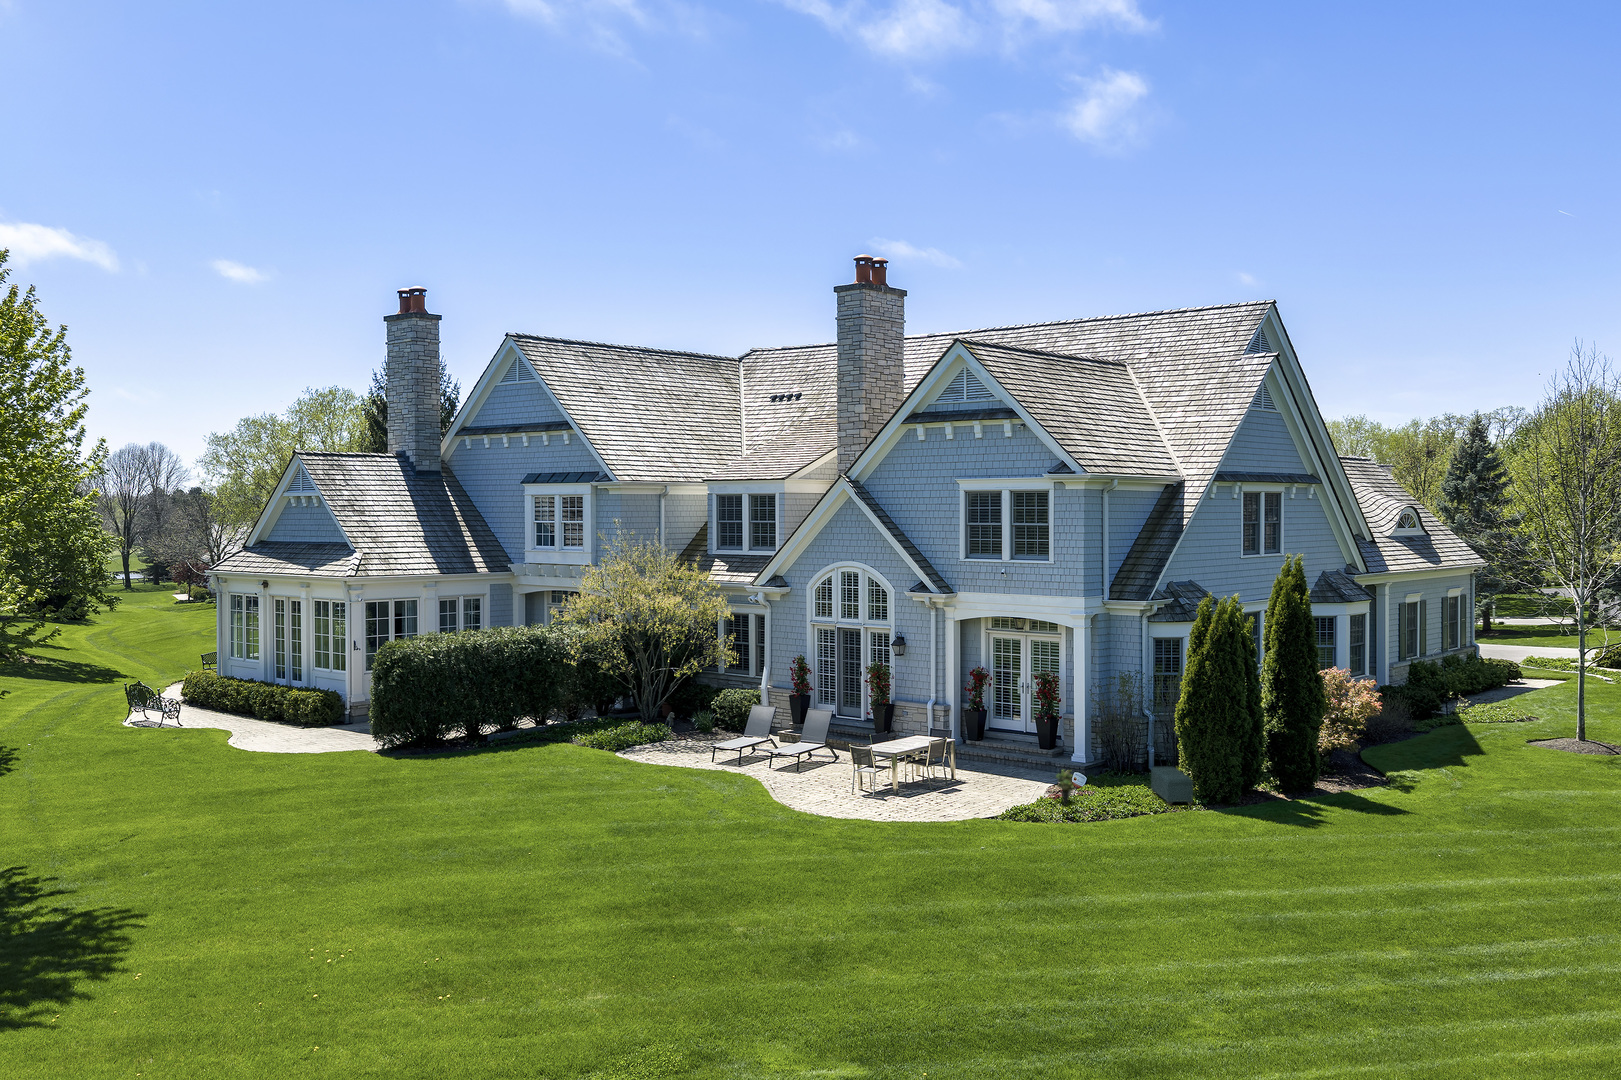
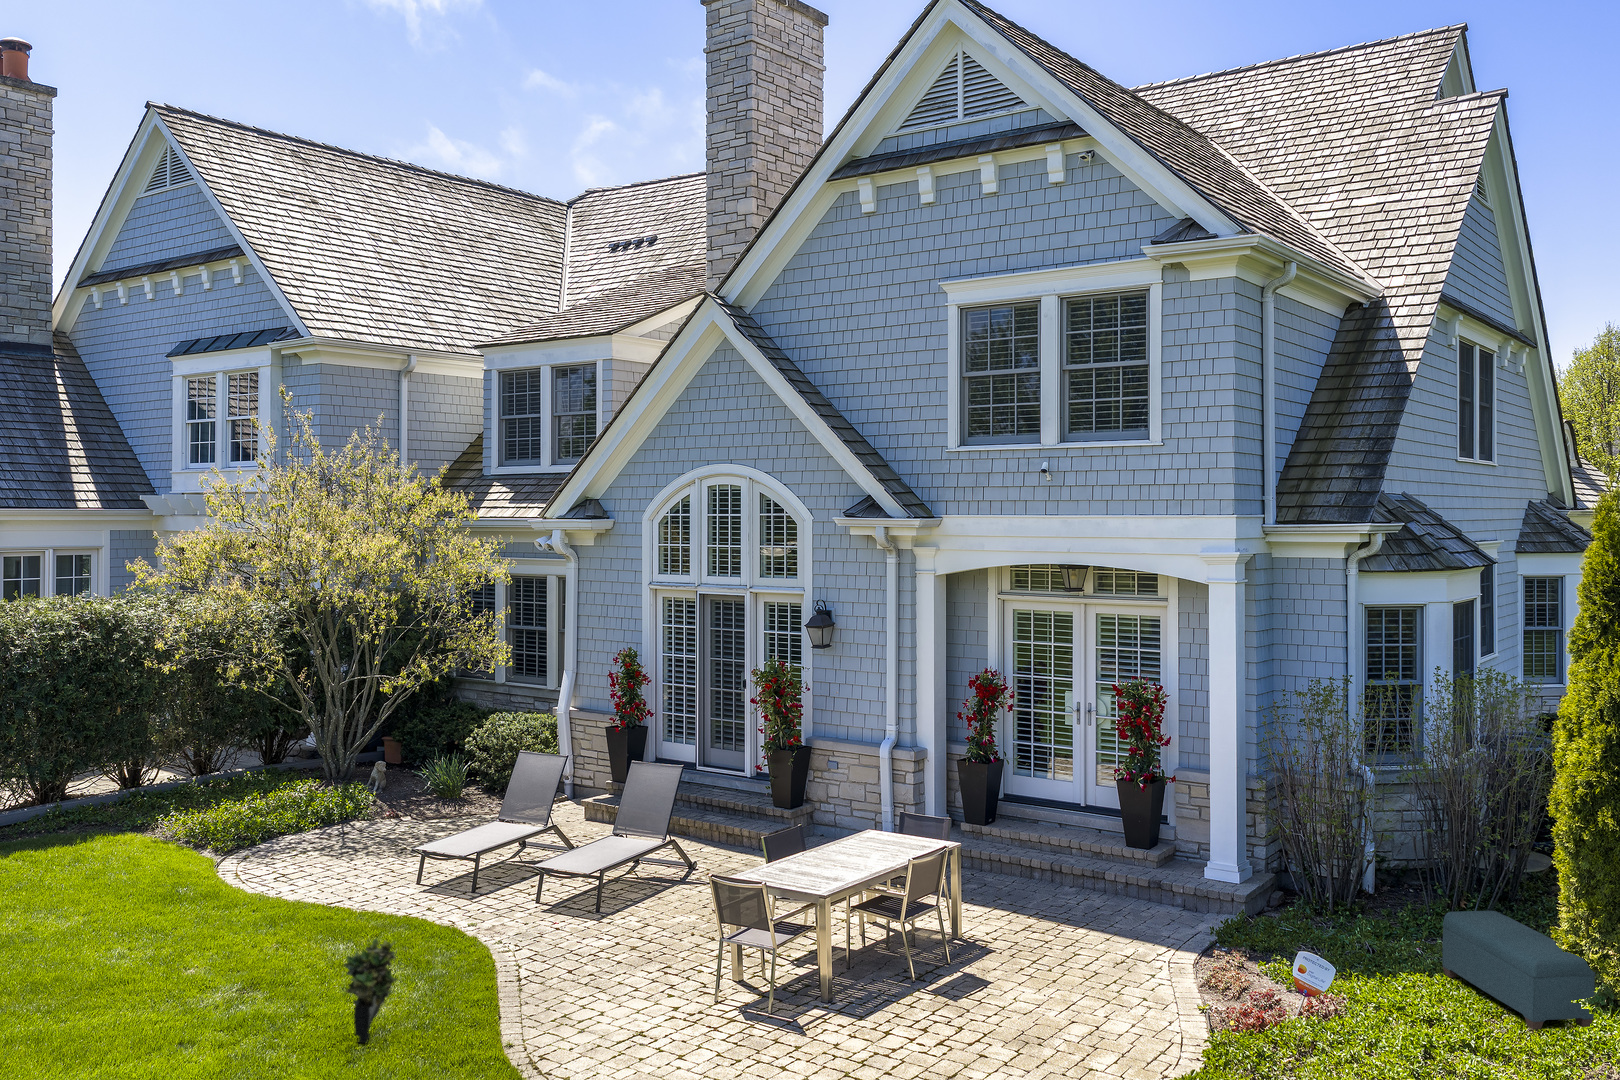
potted plant: present [1056,770,1074,806] -> present [343,939,397,1043]

